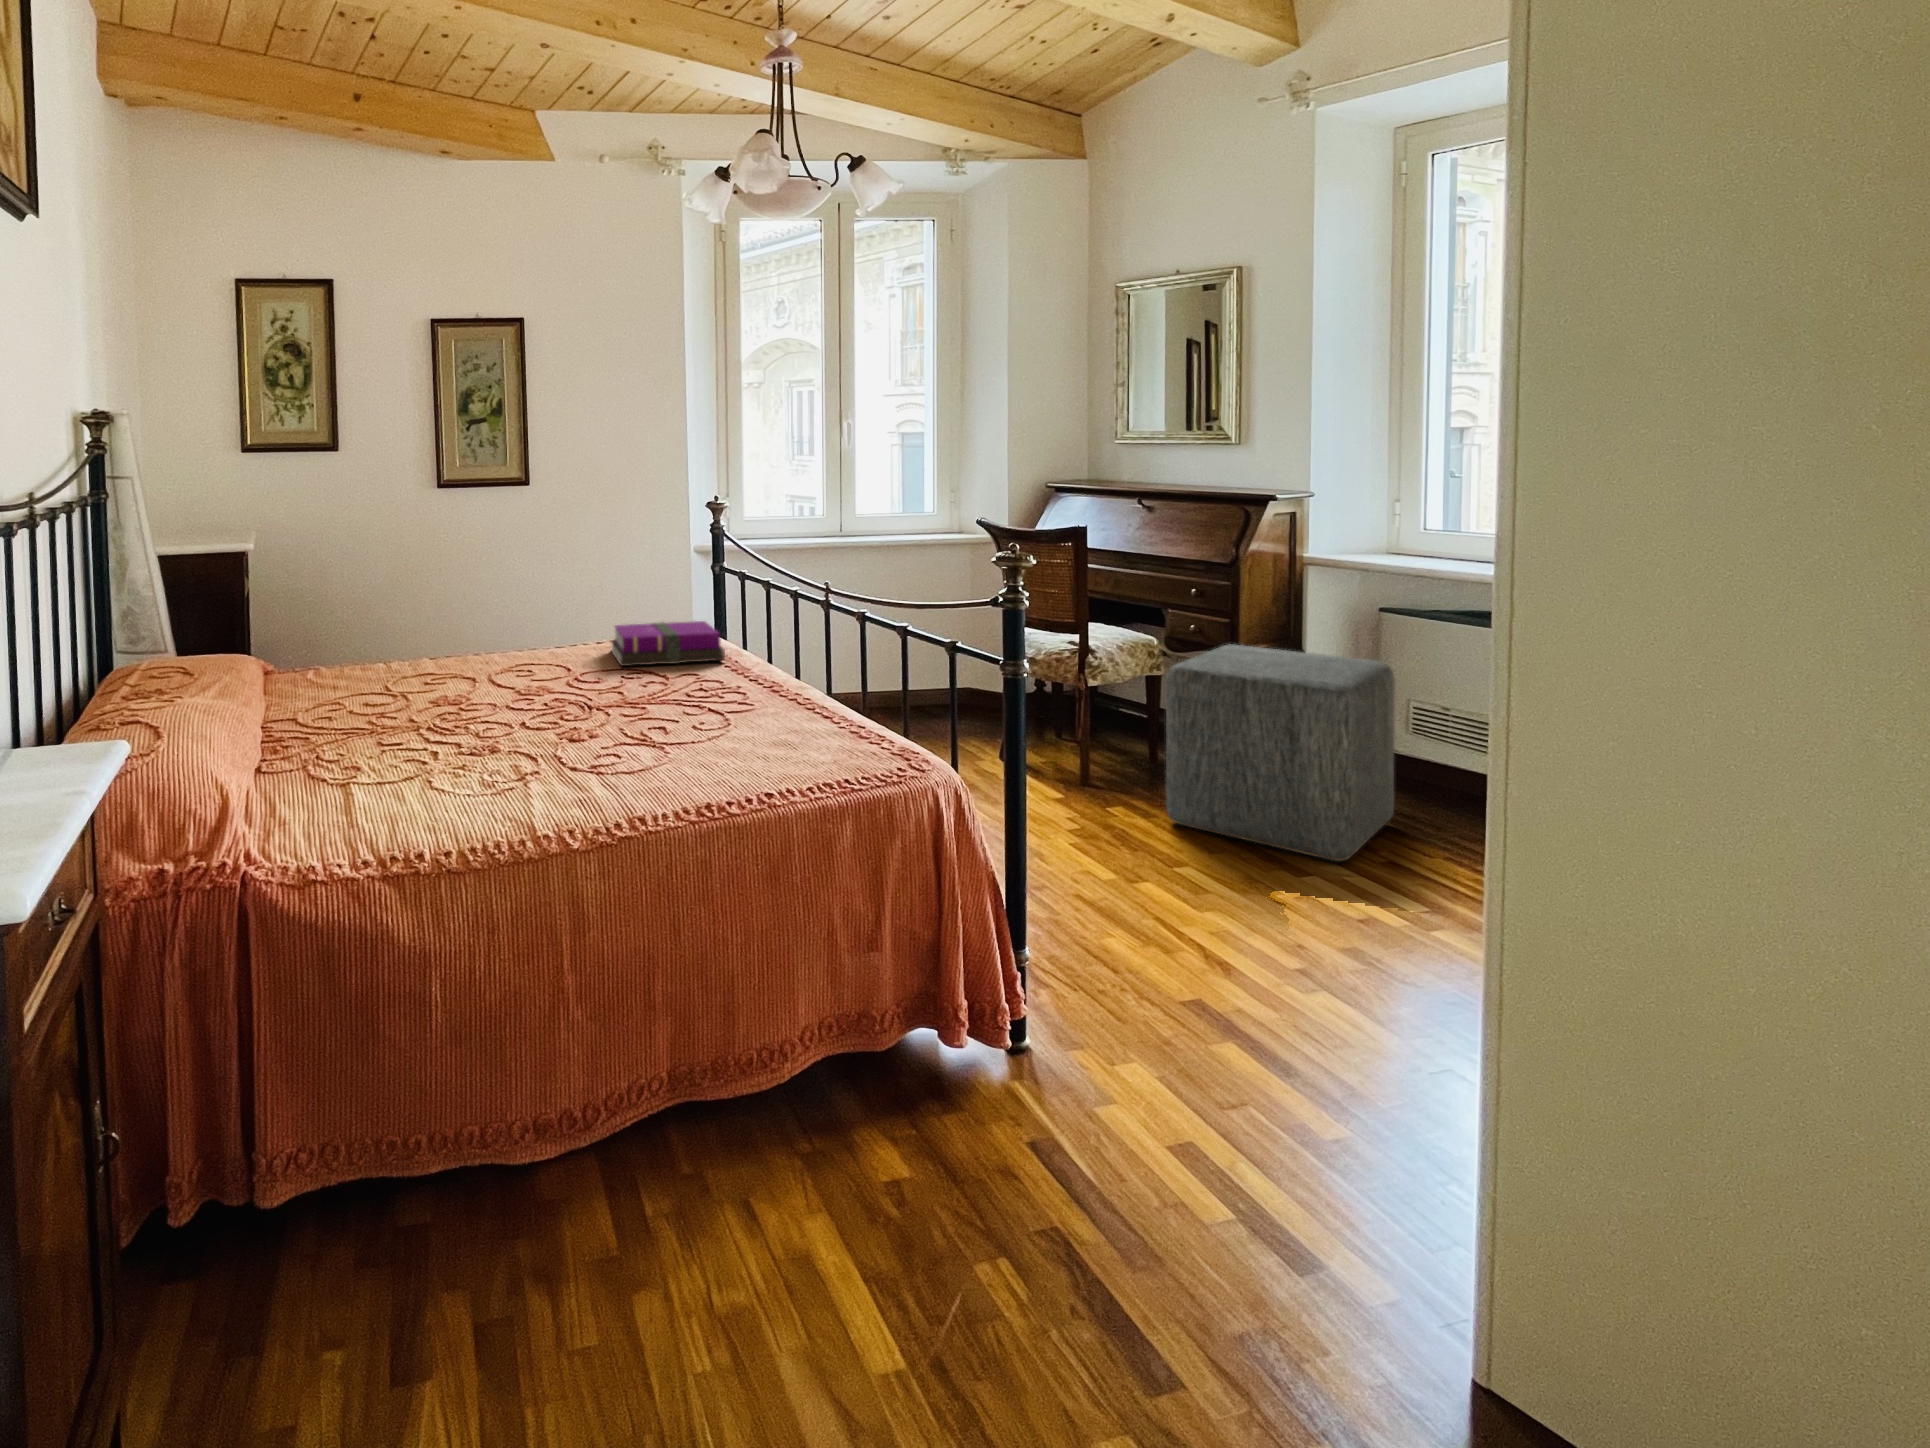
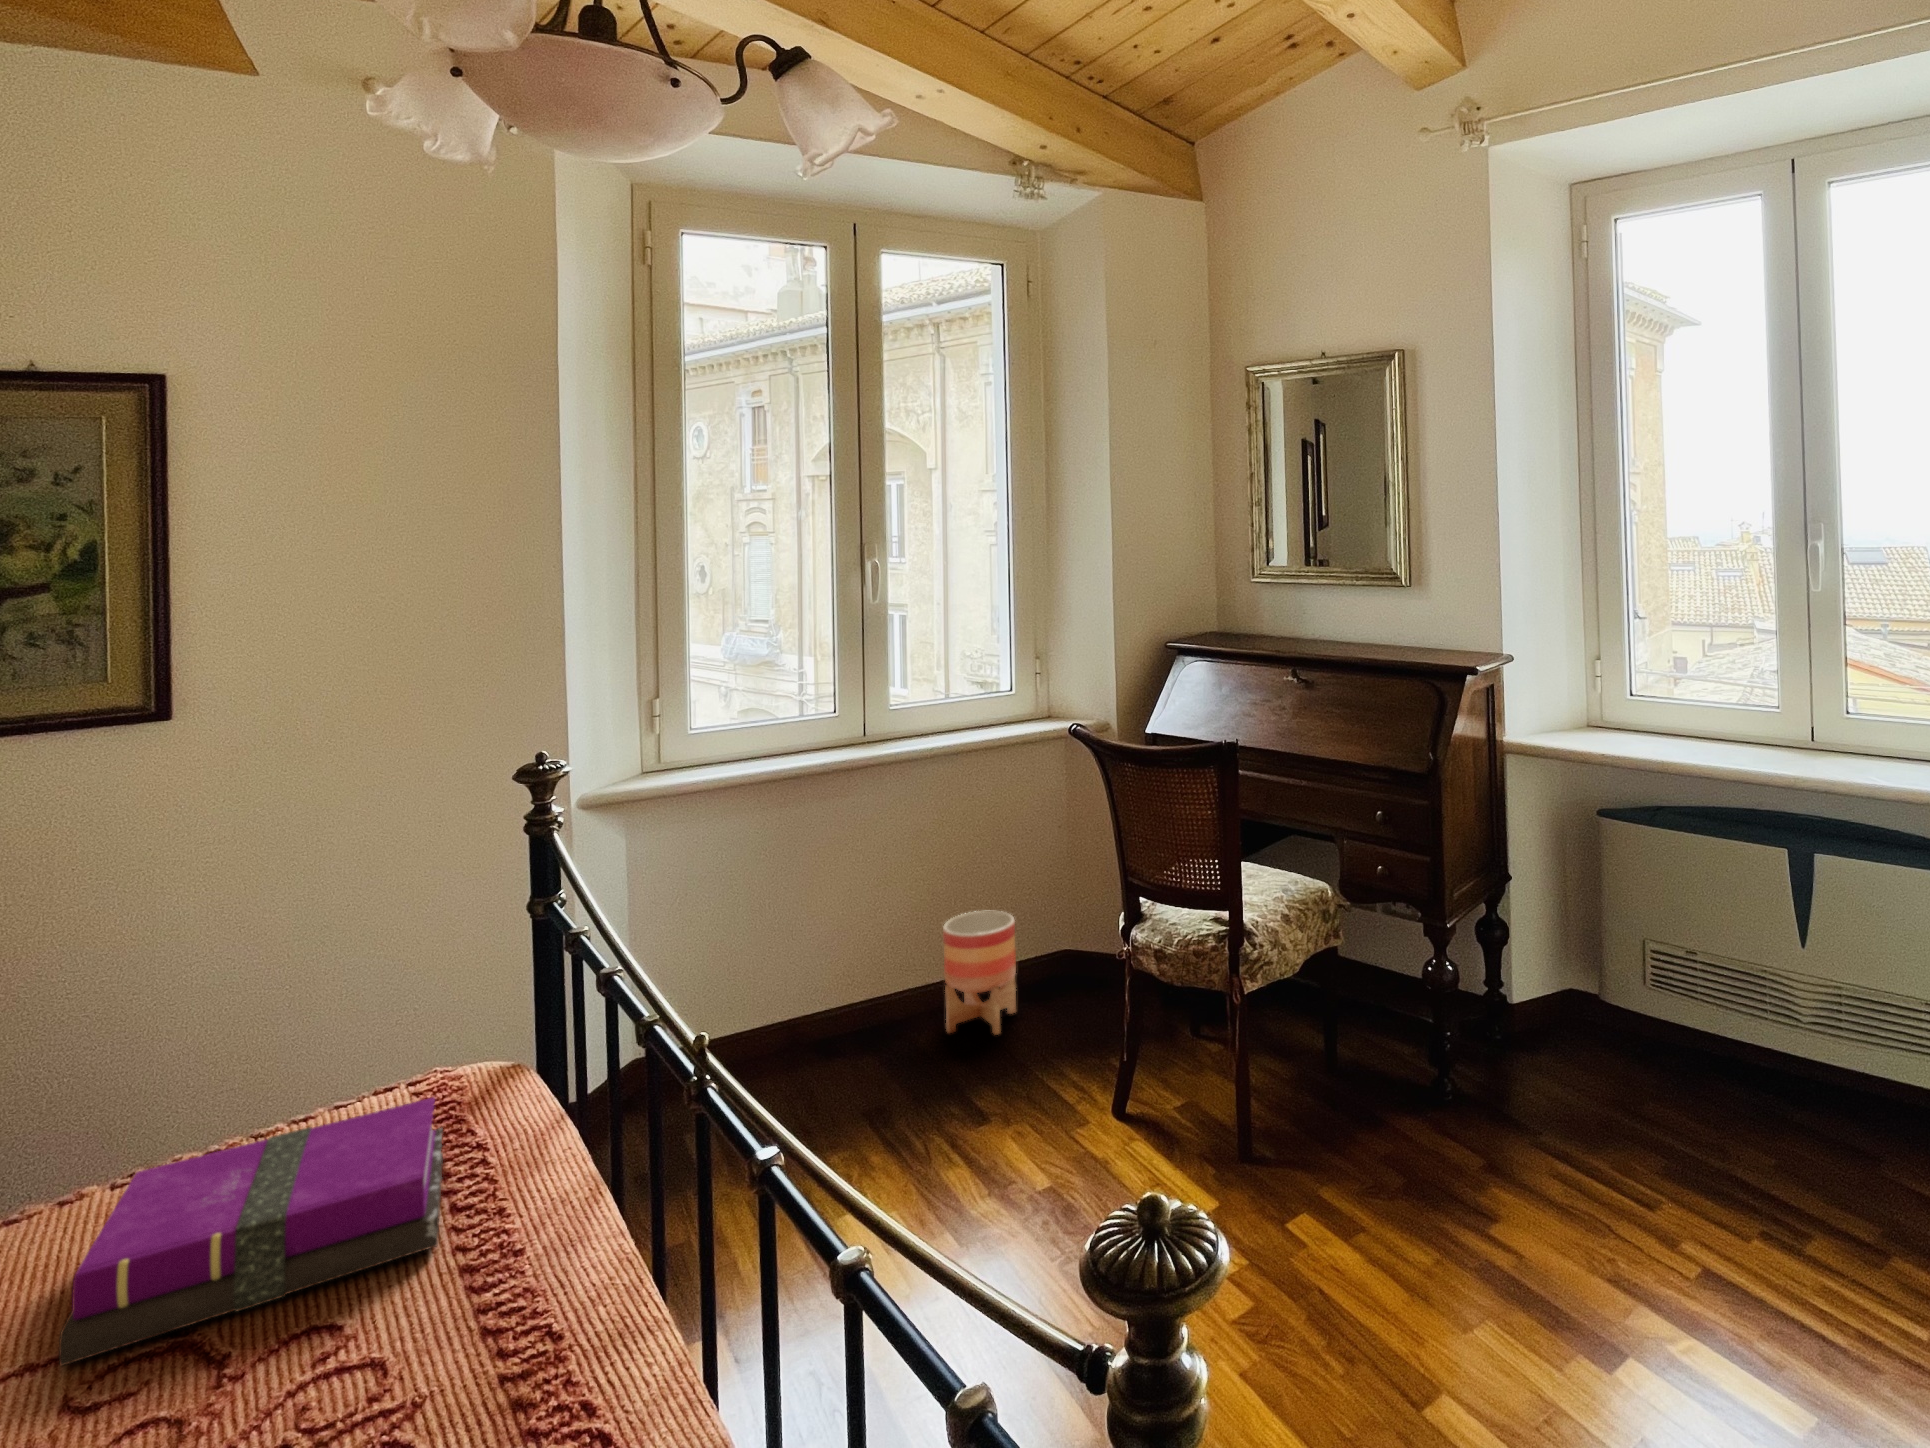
ottoman: present [1166,644,1395,861] -> none [1371,902,1672,1303]
planter: none [889,650,935,722] -> present [943,911,1016,1035]

